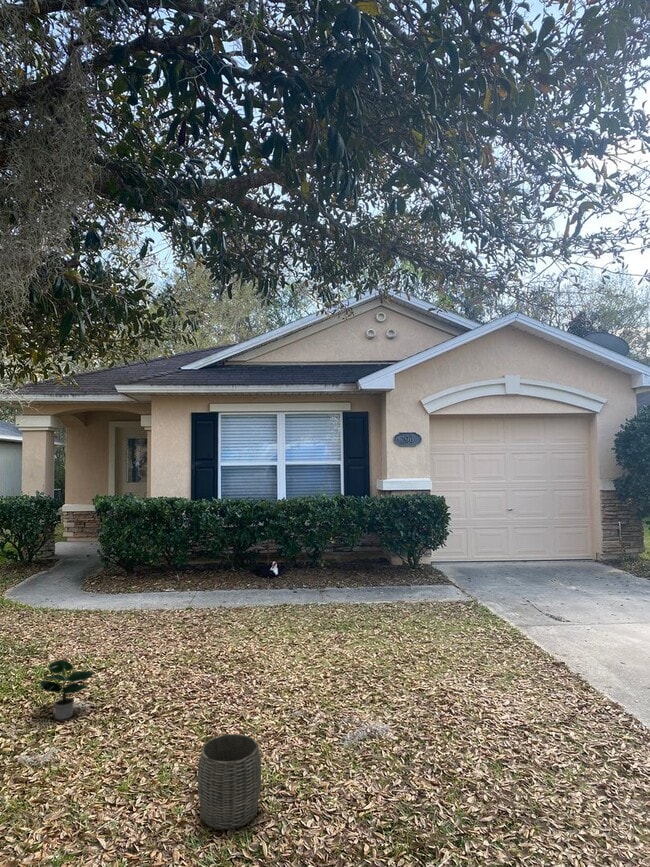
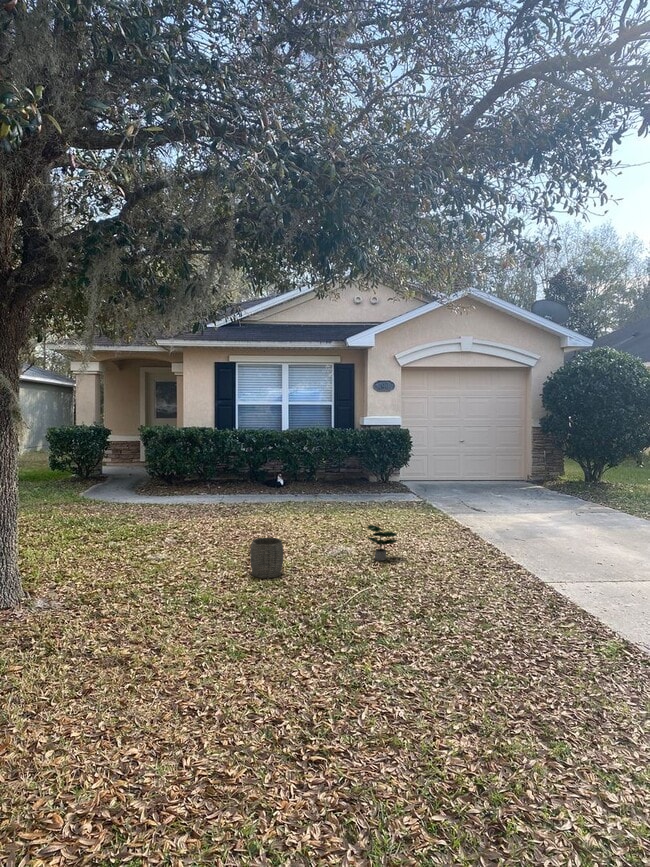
potted plant: present [40,660,94,720] -> present [367,525,397,561]

